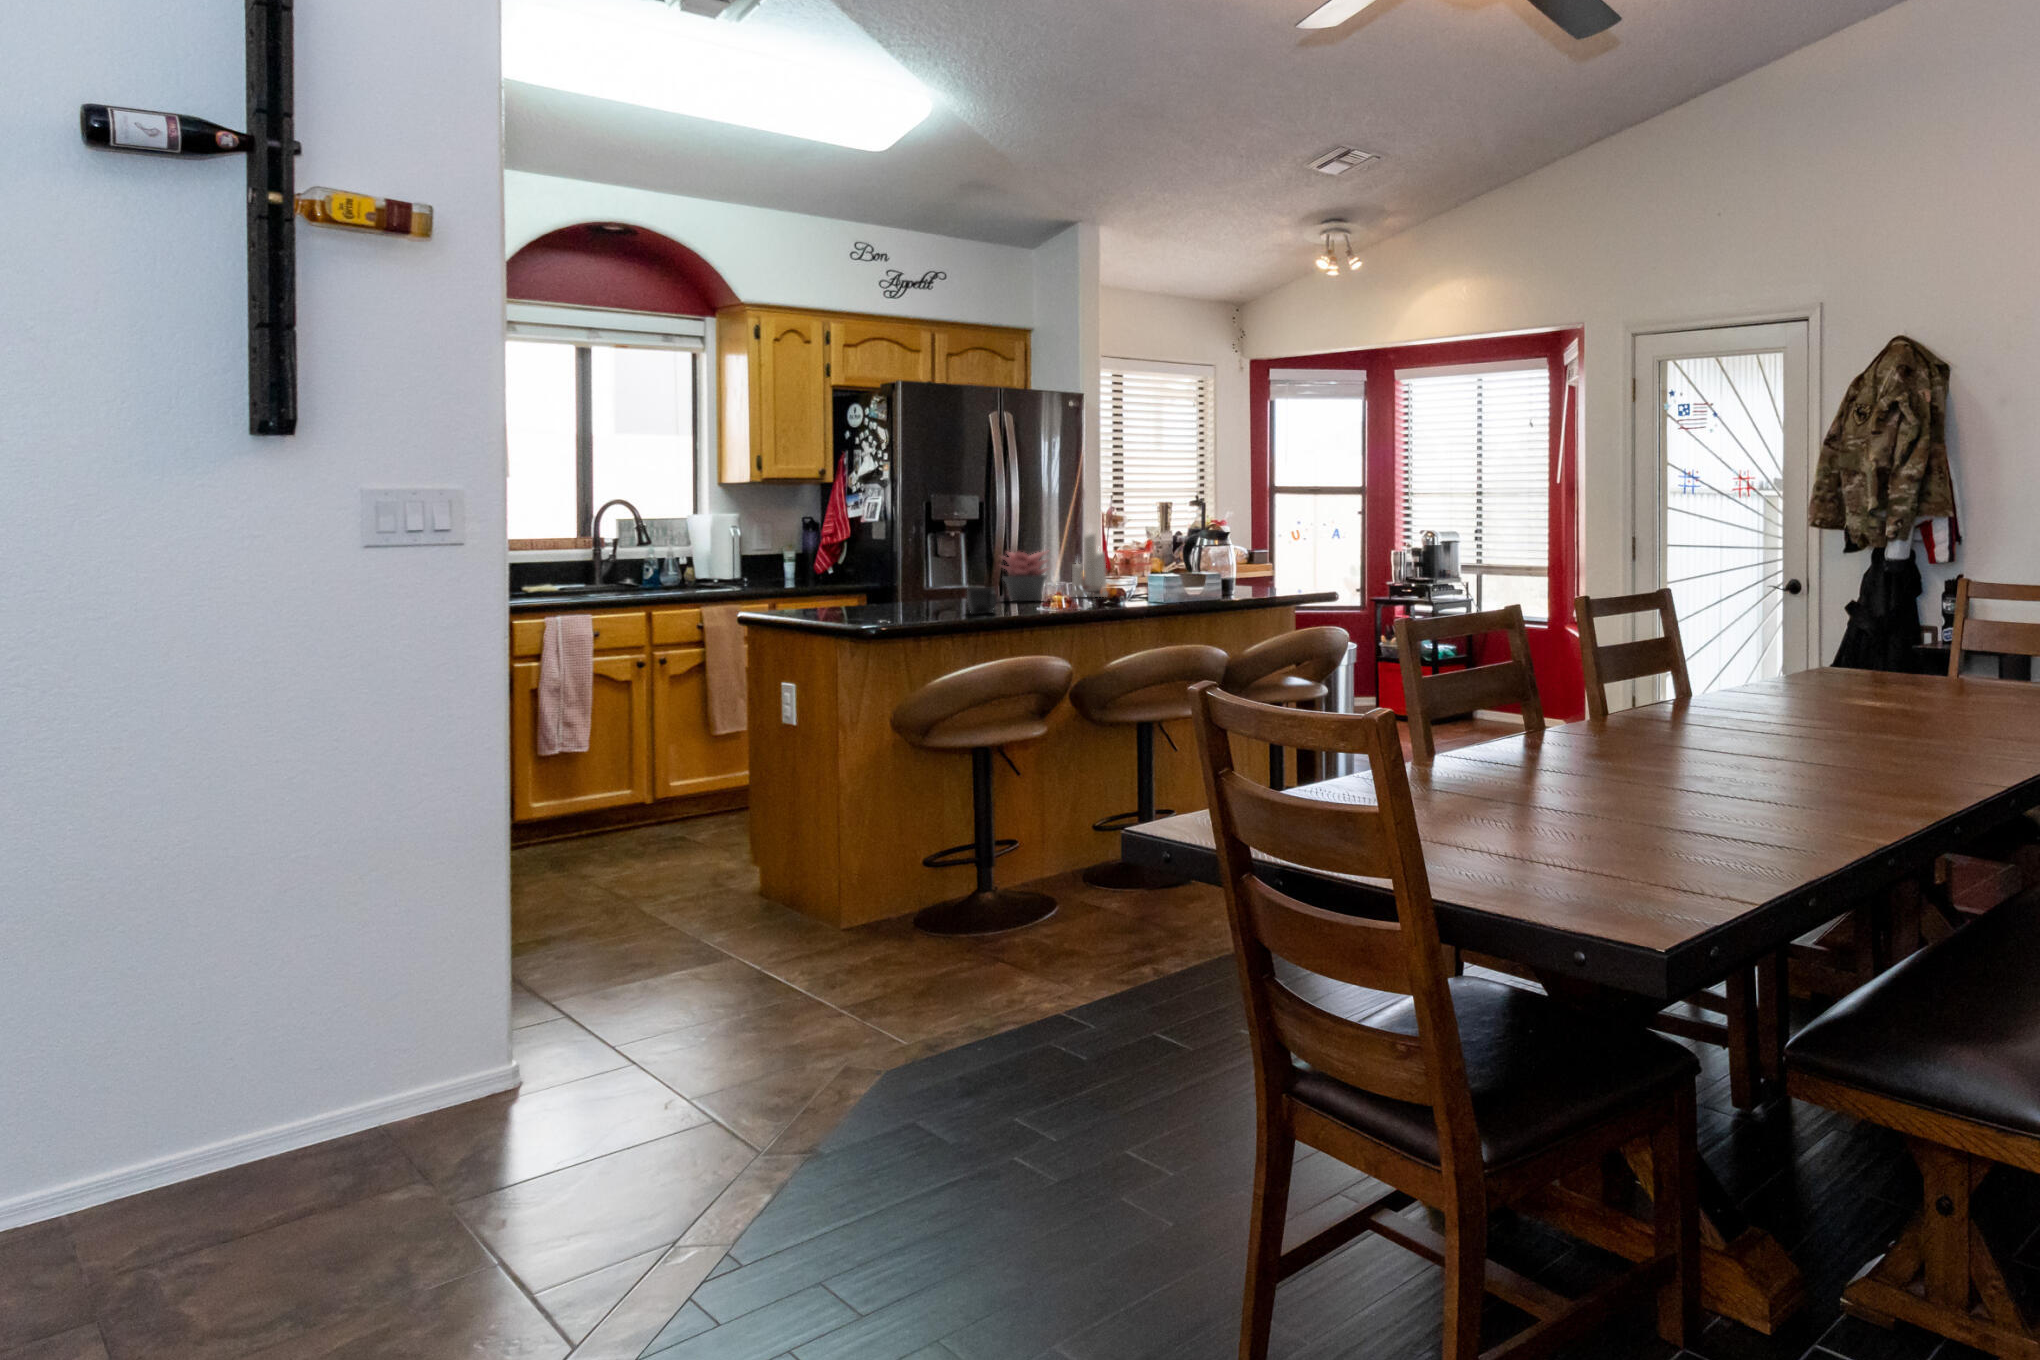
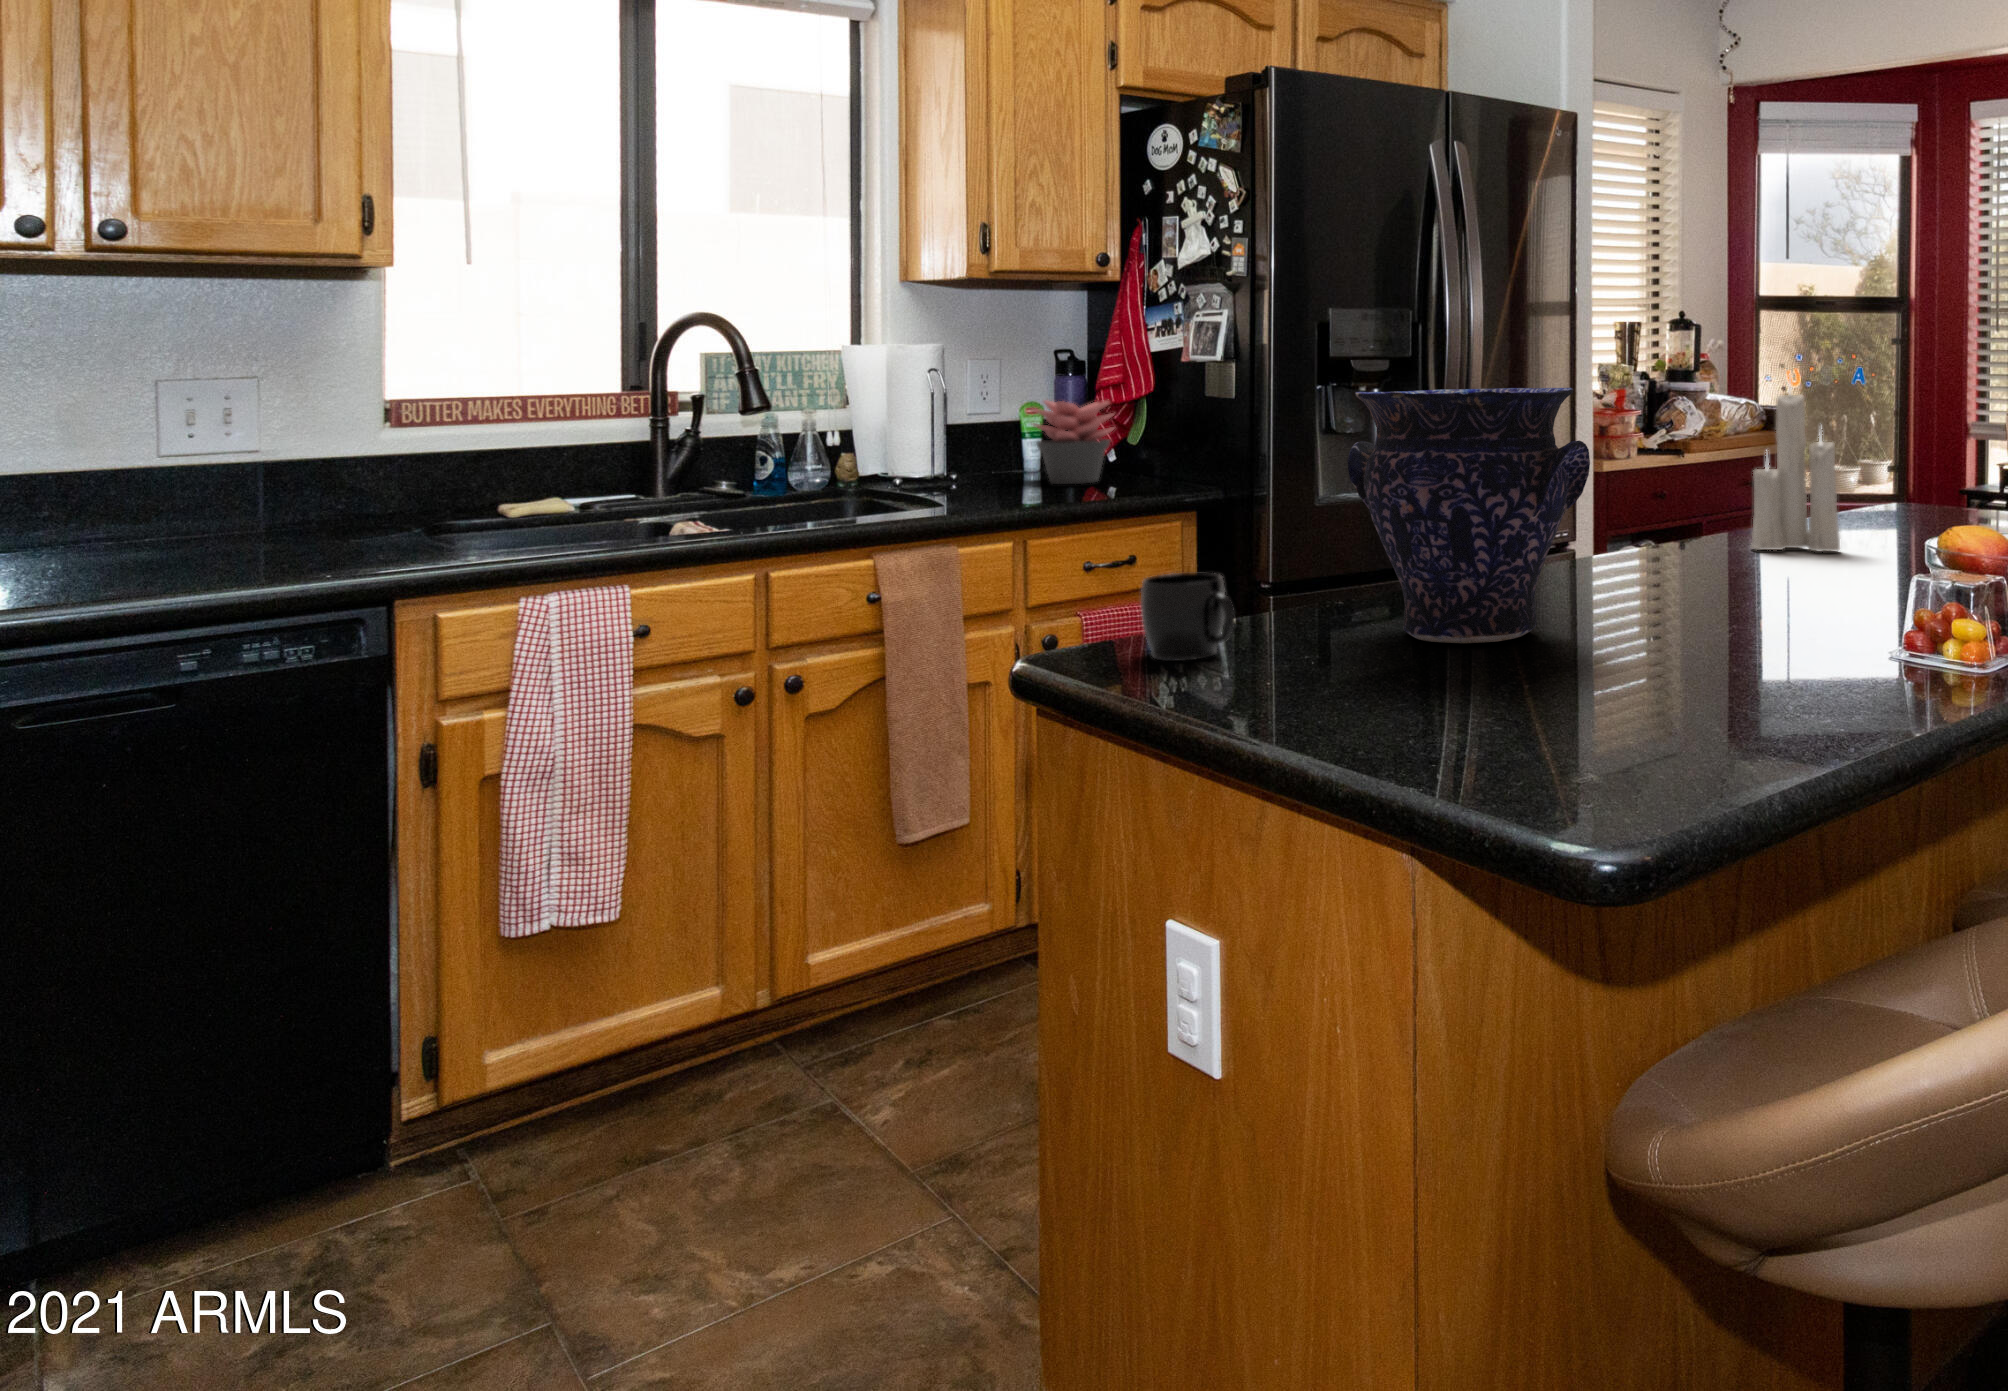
vase: none [853,526,934,609] -> present [1347,388,1590,643]
succulent plant: present [1002,550,1050,601] -> present [1033,400,1114,484]
mug: present [967,588,997,614] -> present [1141,572,1234,661]

